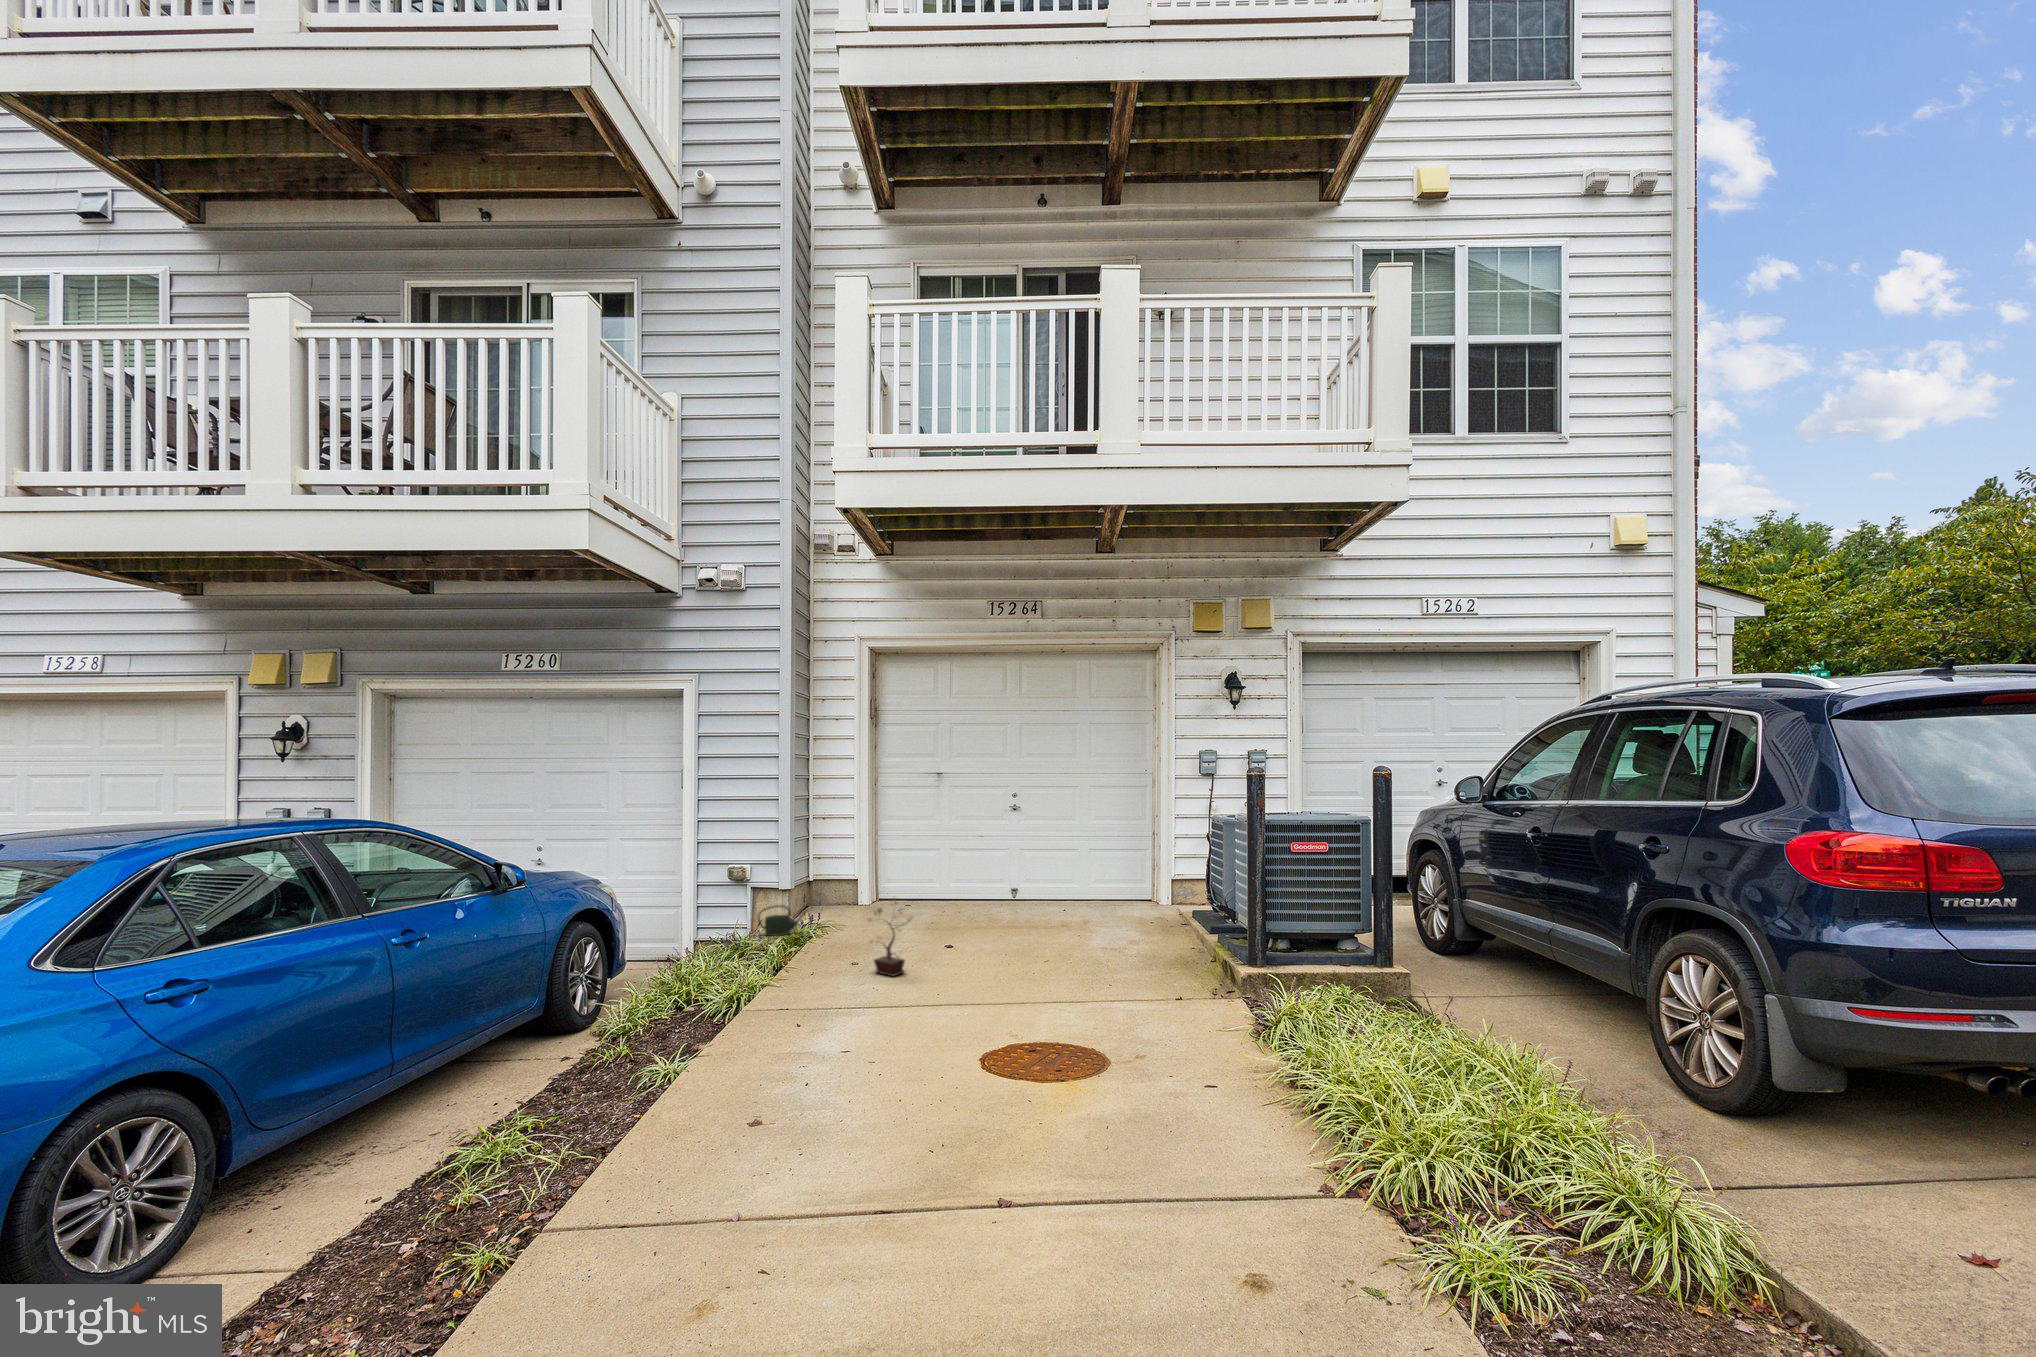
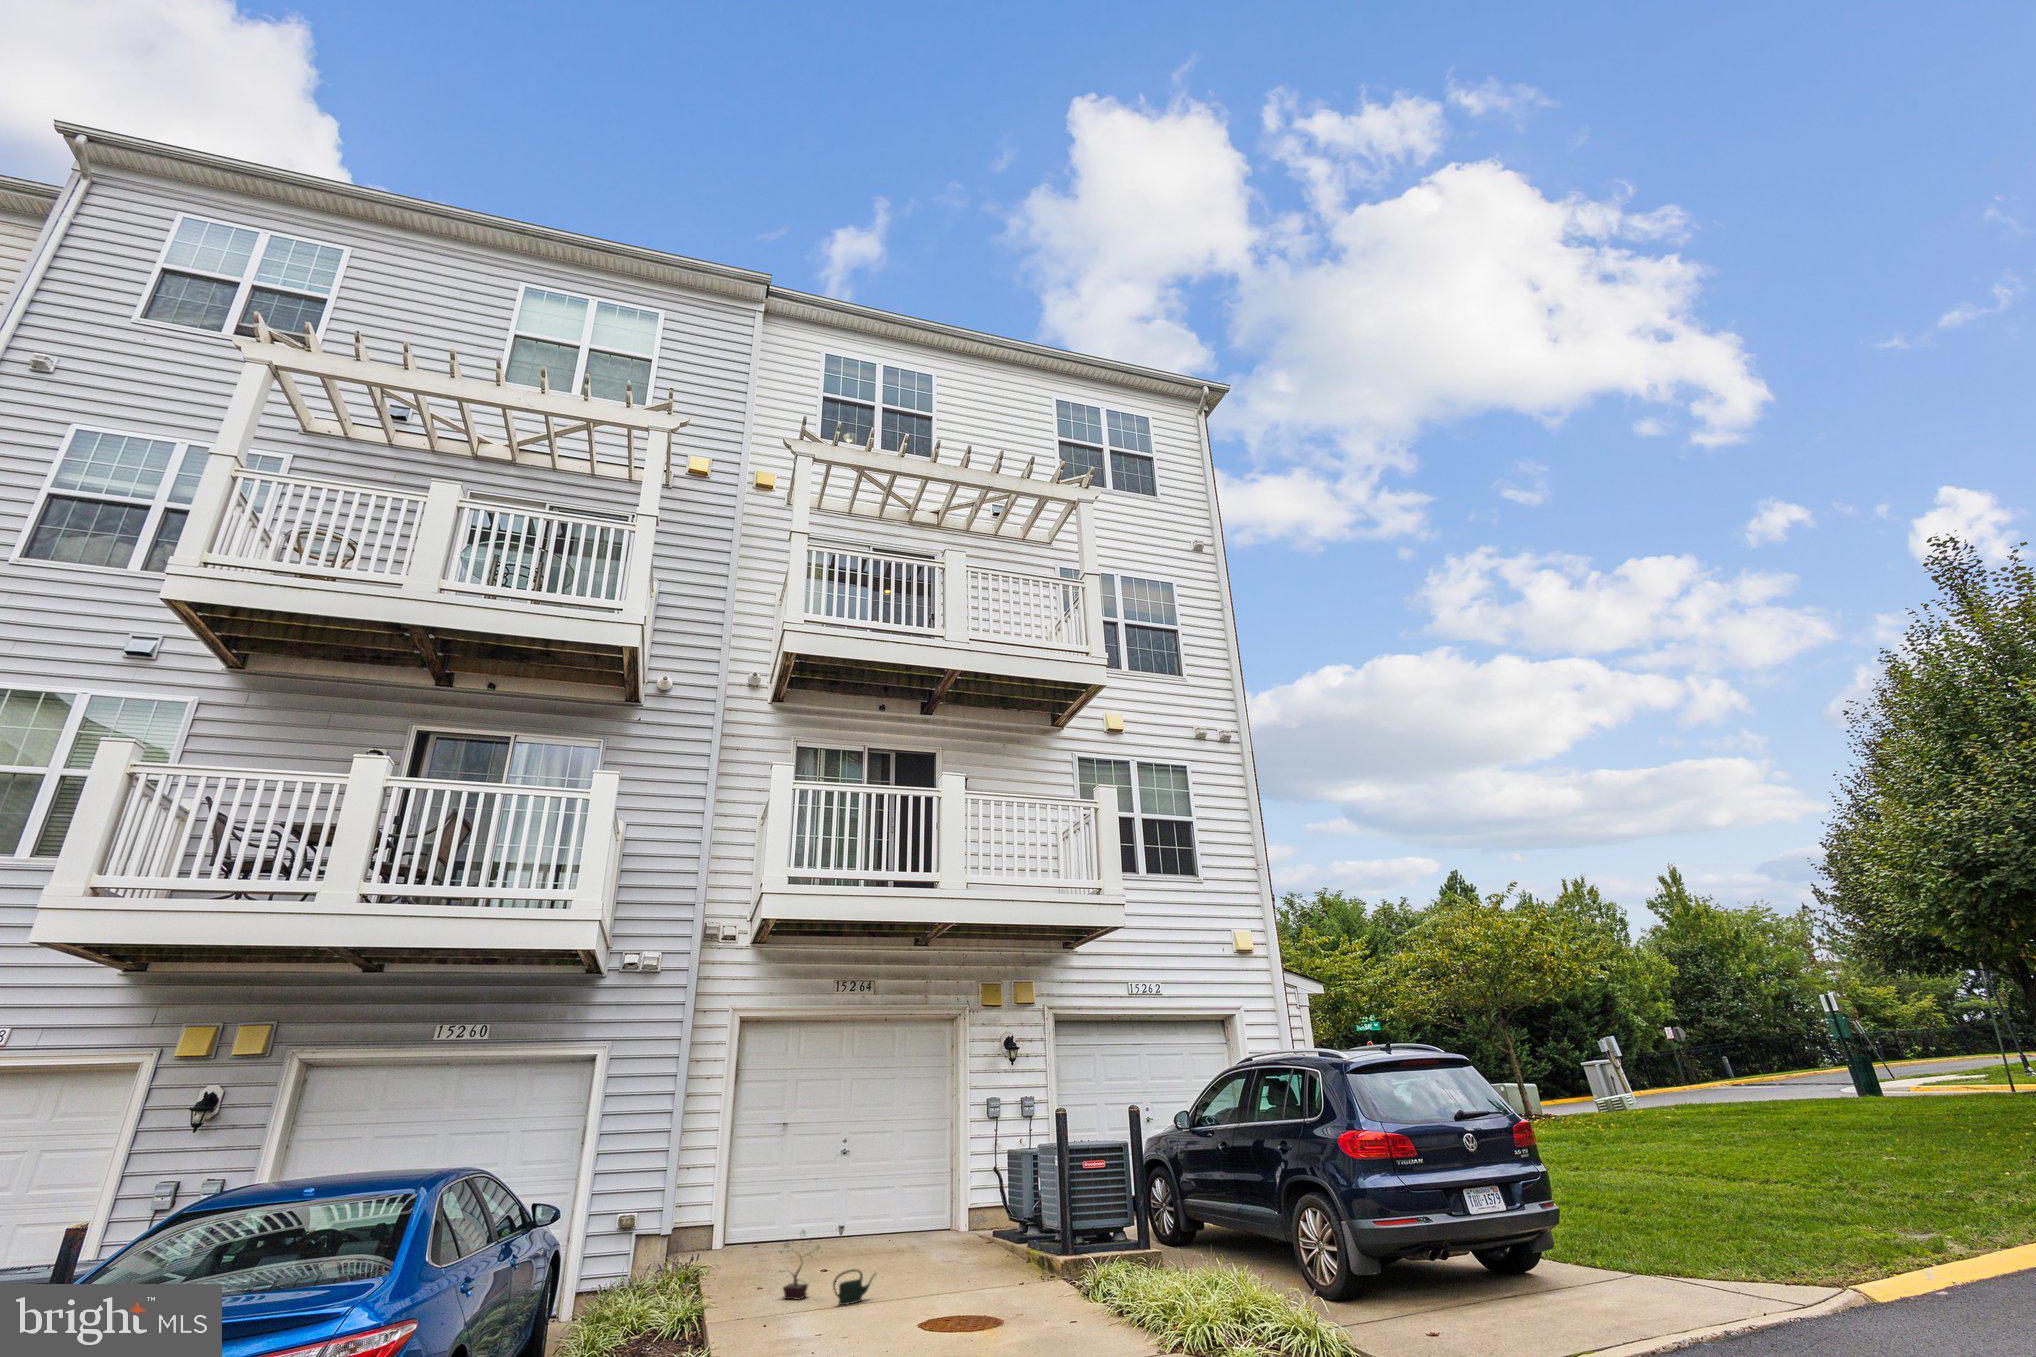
watering can: present [758,905,806,936] -> present [833,1269,875,1305]

